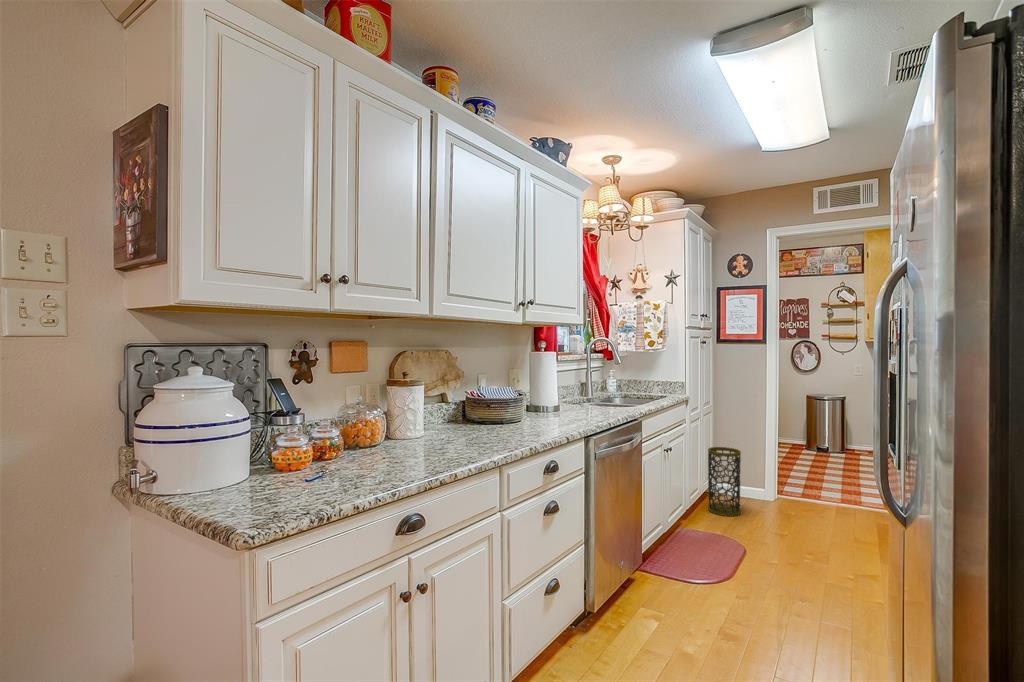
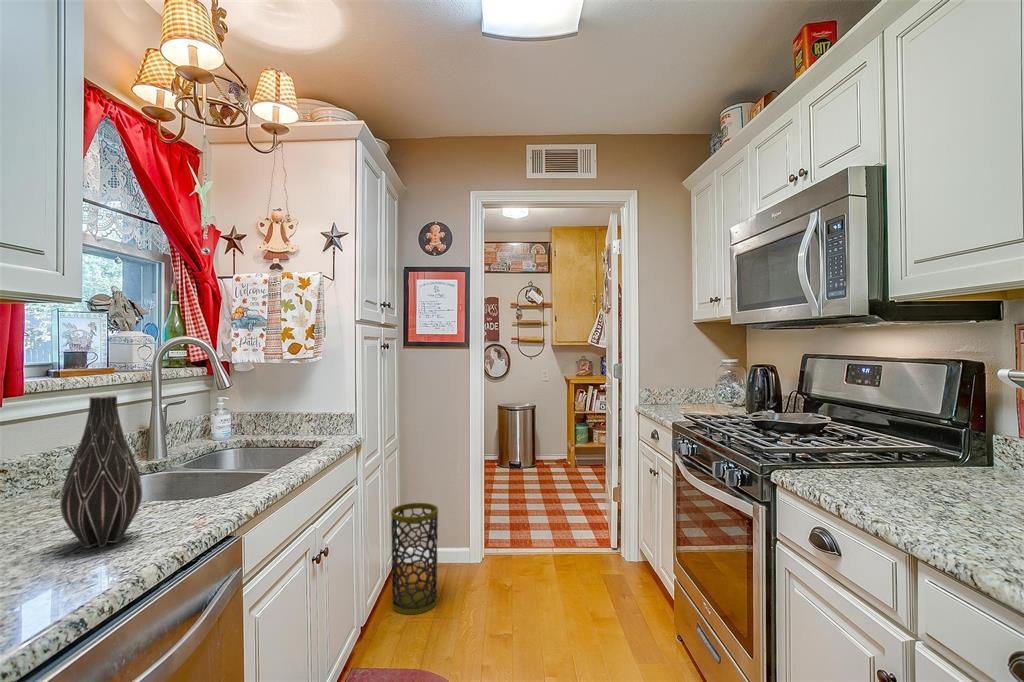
vase: none [586,361,611,415] -> present [60,395,142,548]

